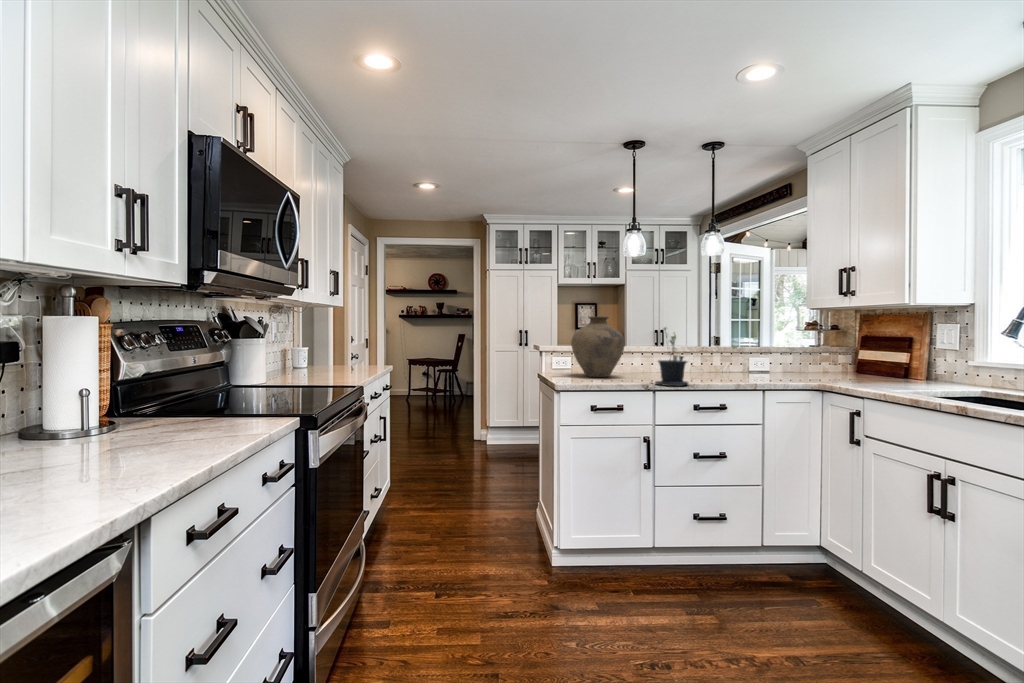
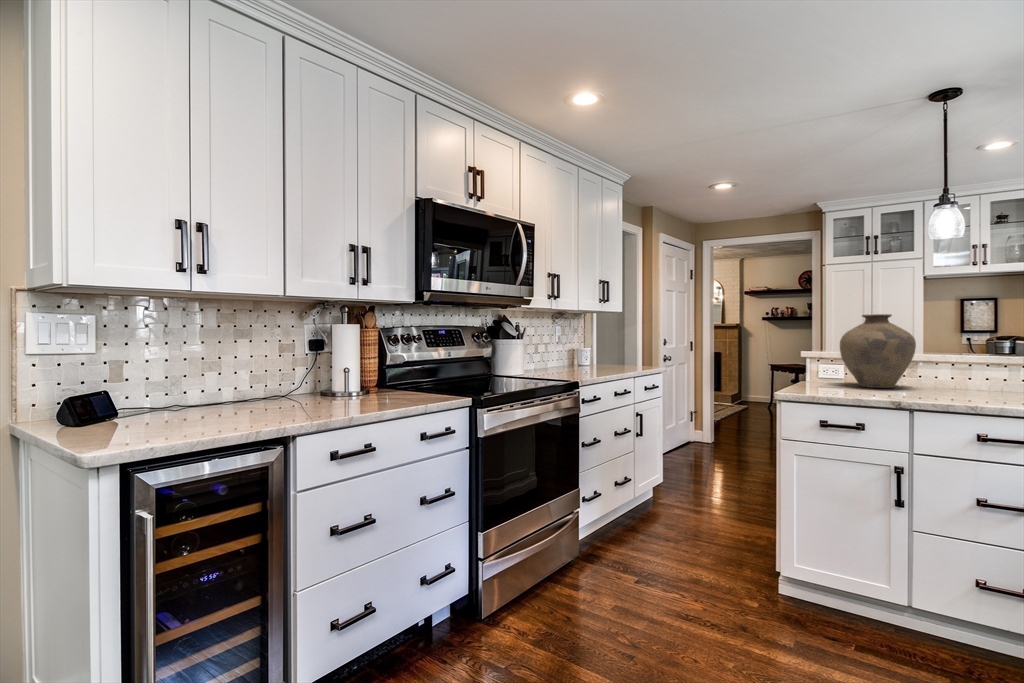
potted plant: present [655,327,688,386] -> none [933,326,993,405]

